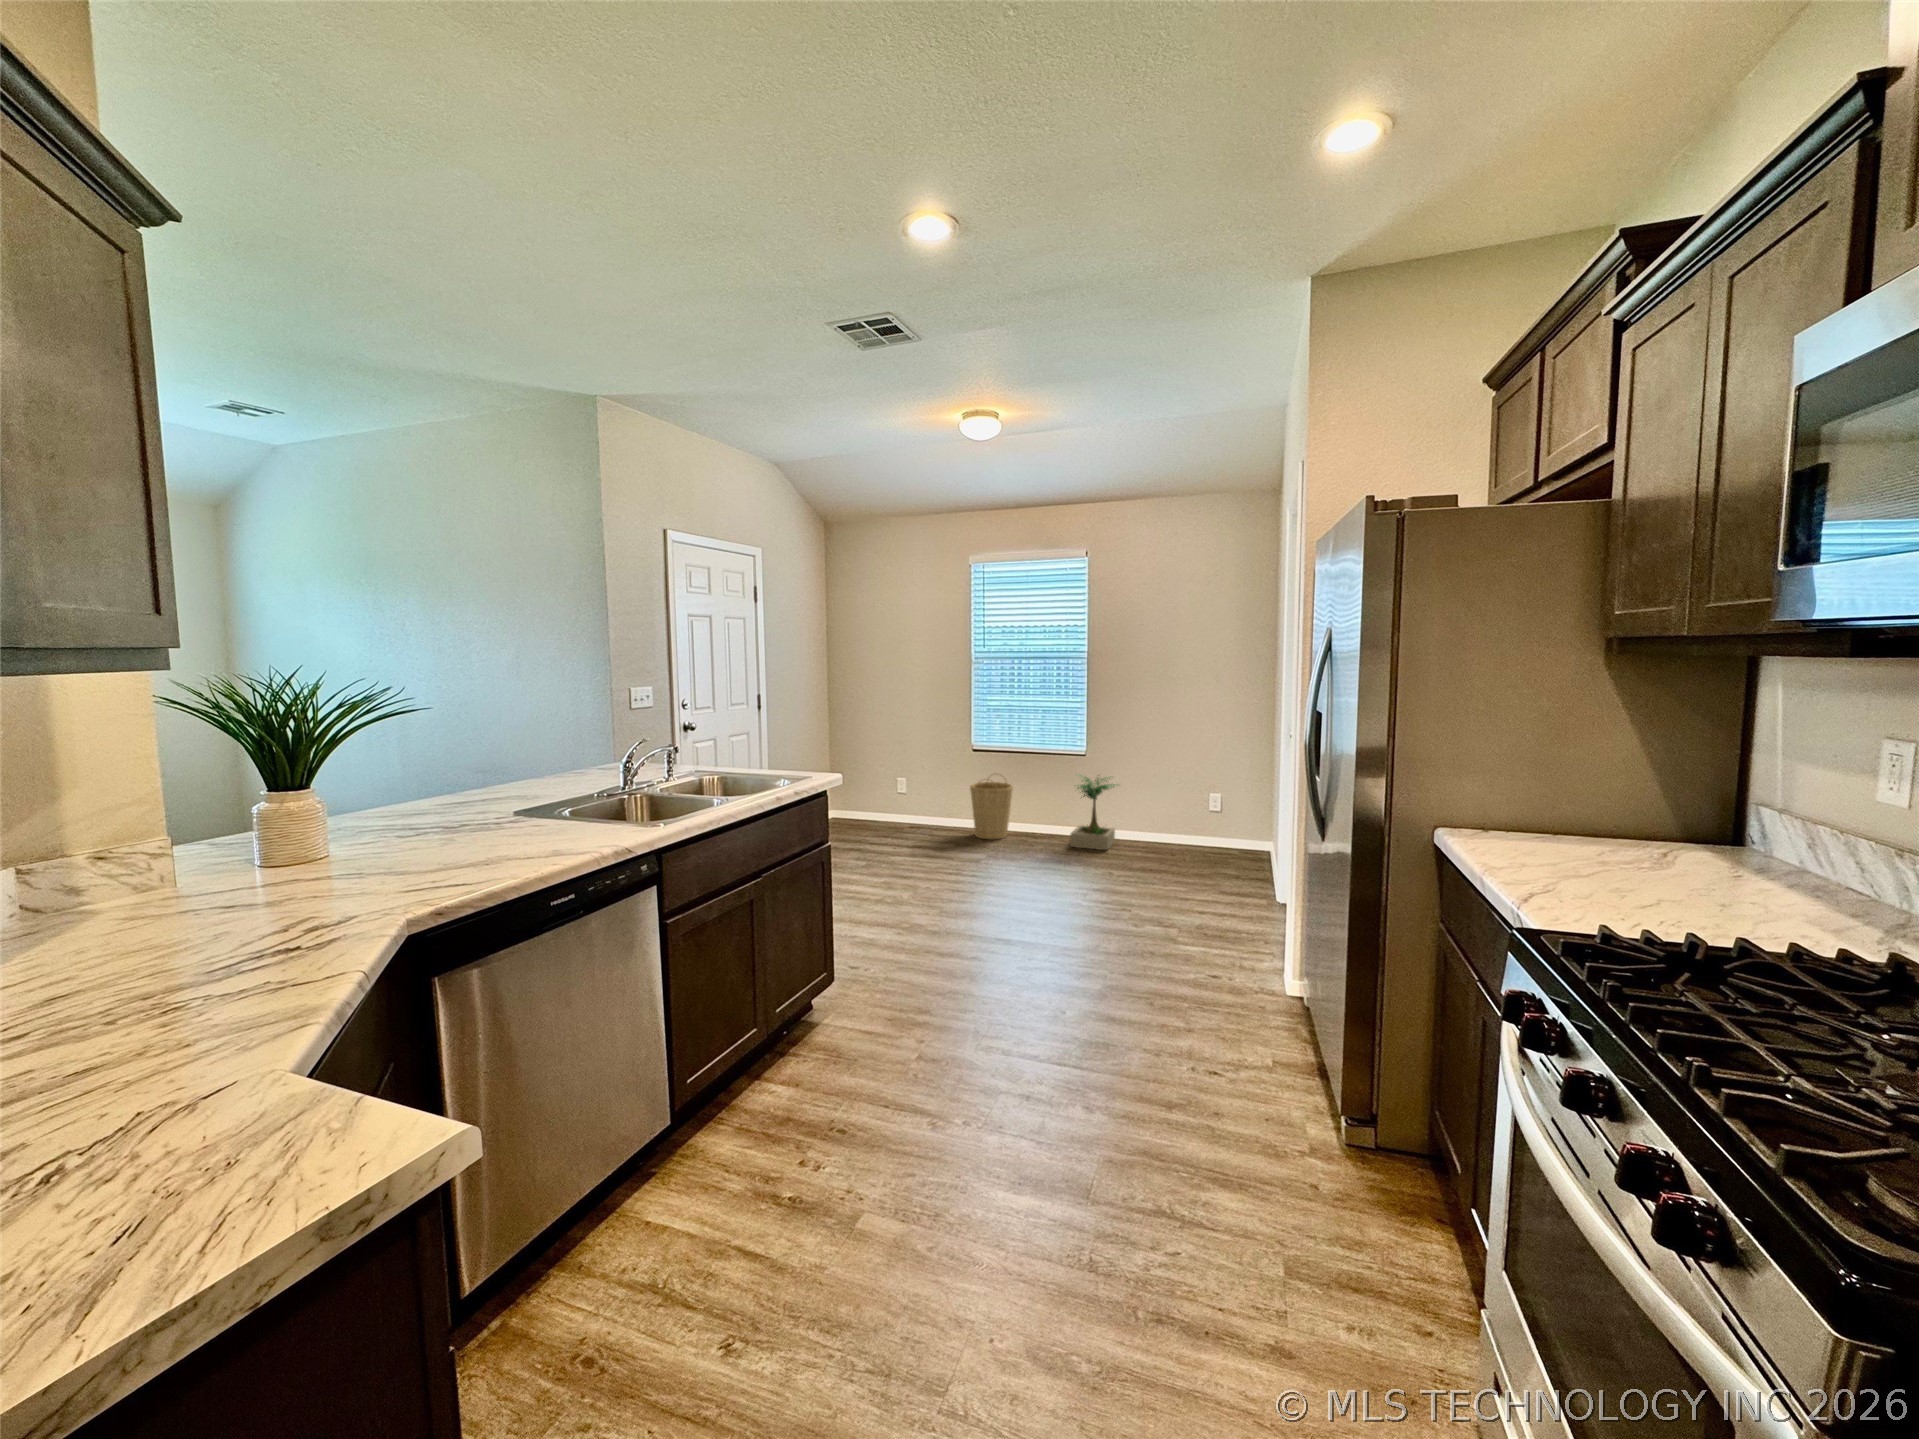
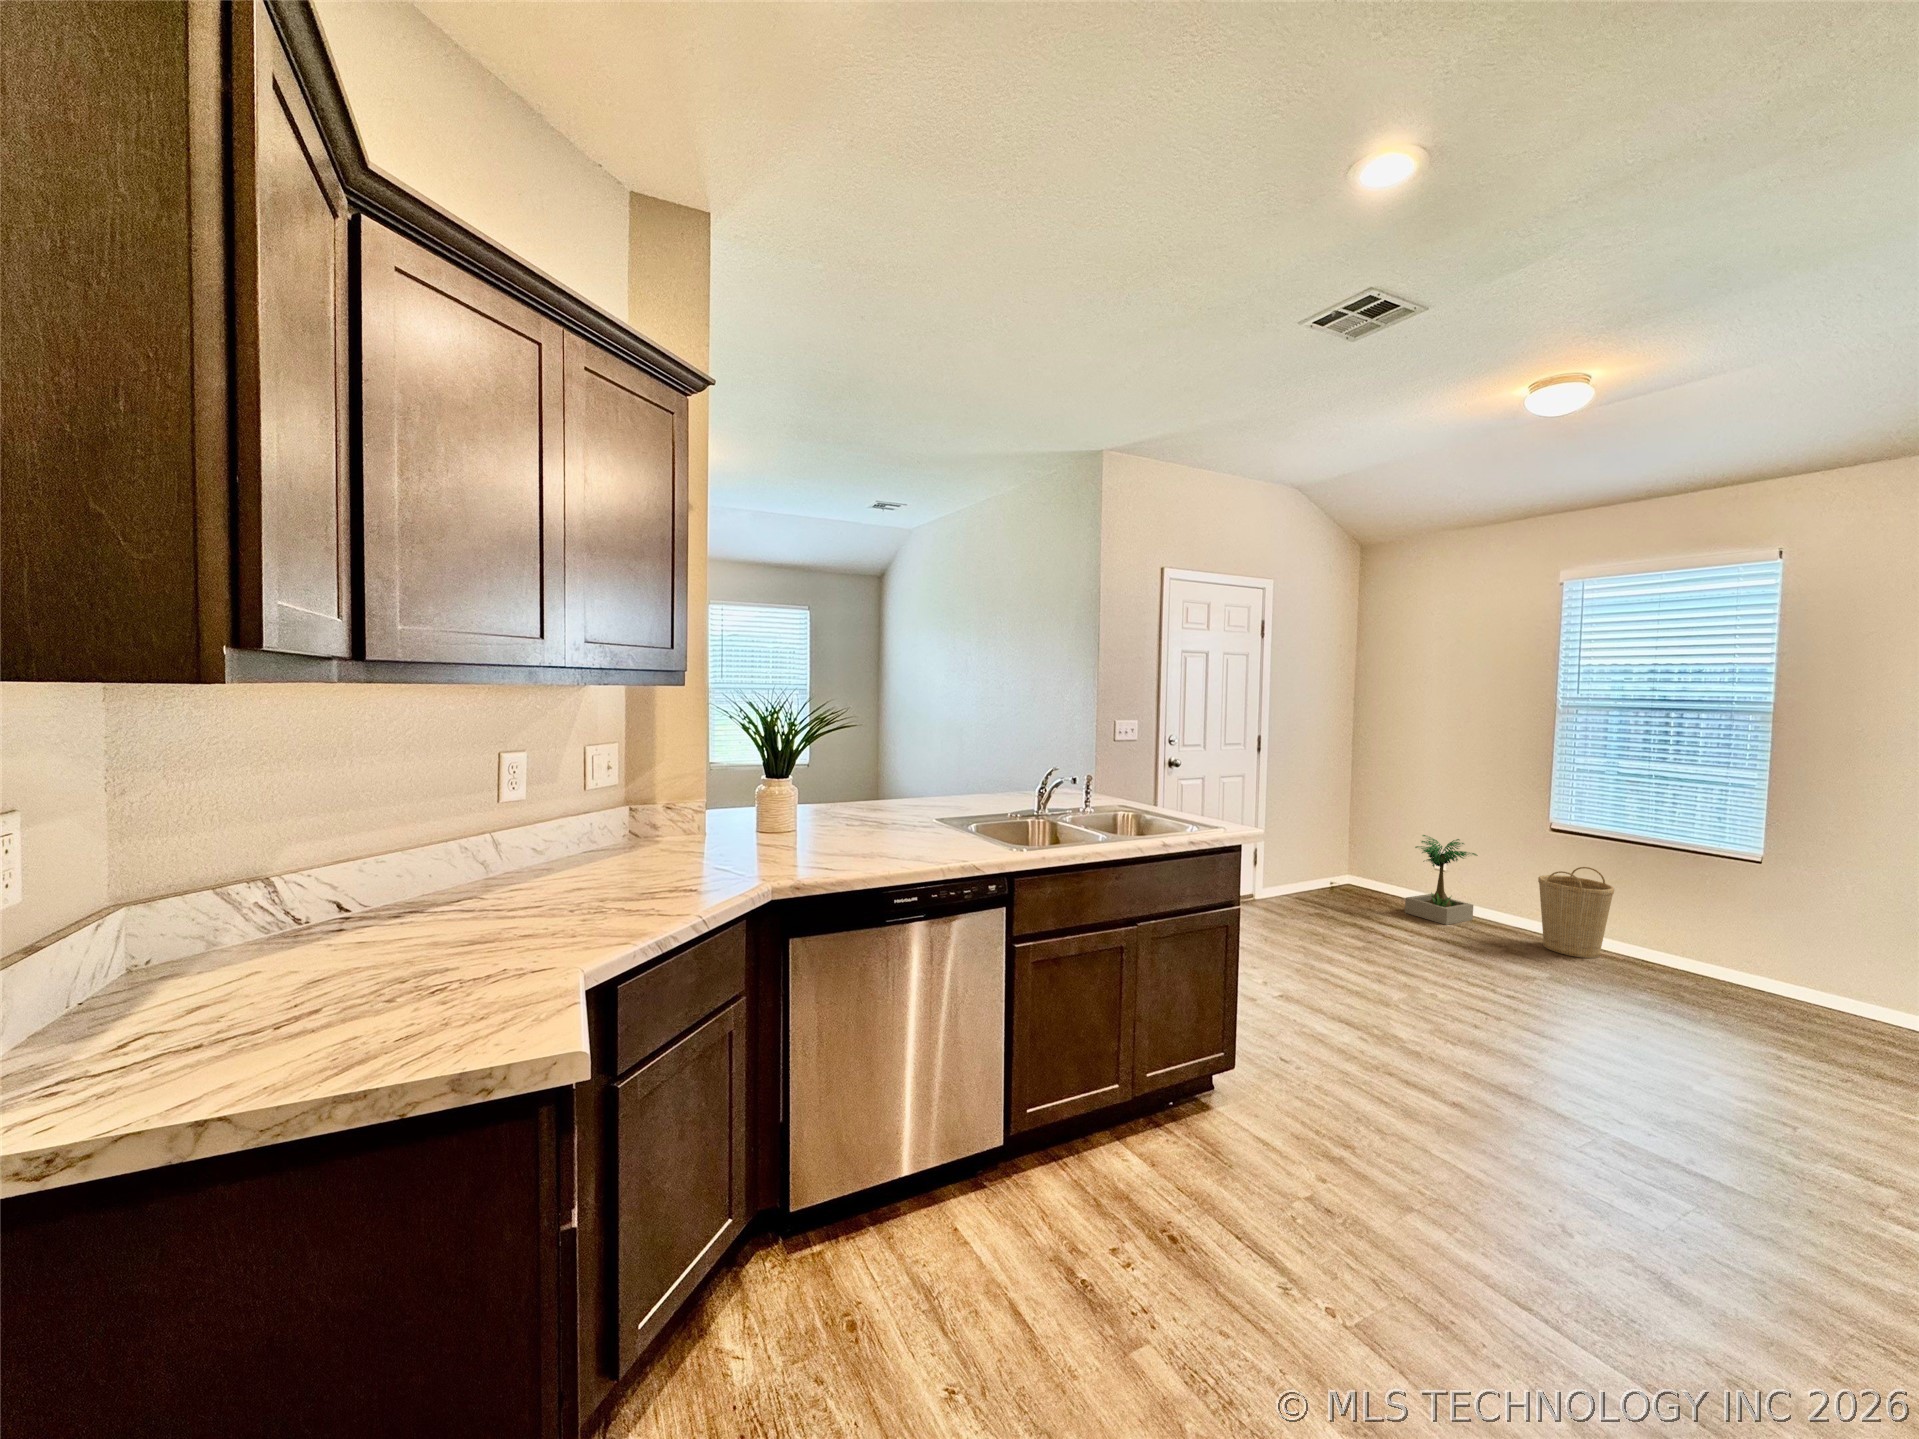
potted plant: present [1070,775,1115,850] -> present [1405,835,1478,925]

